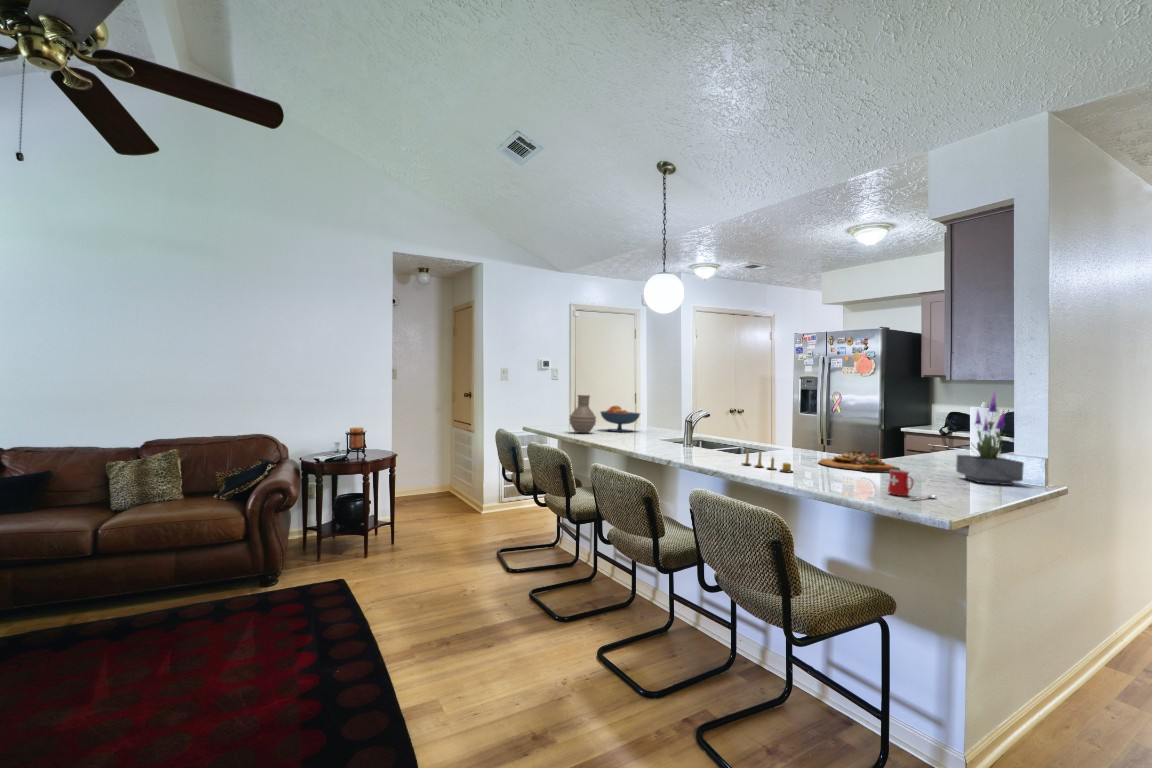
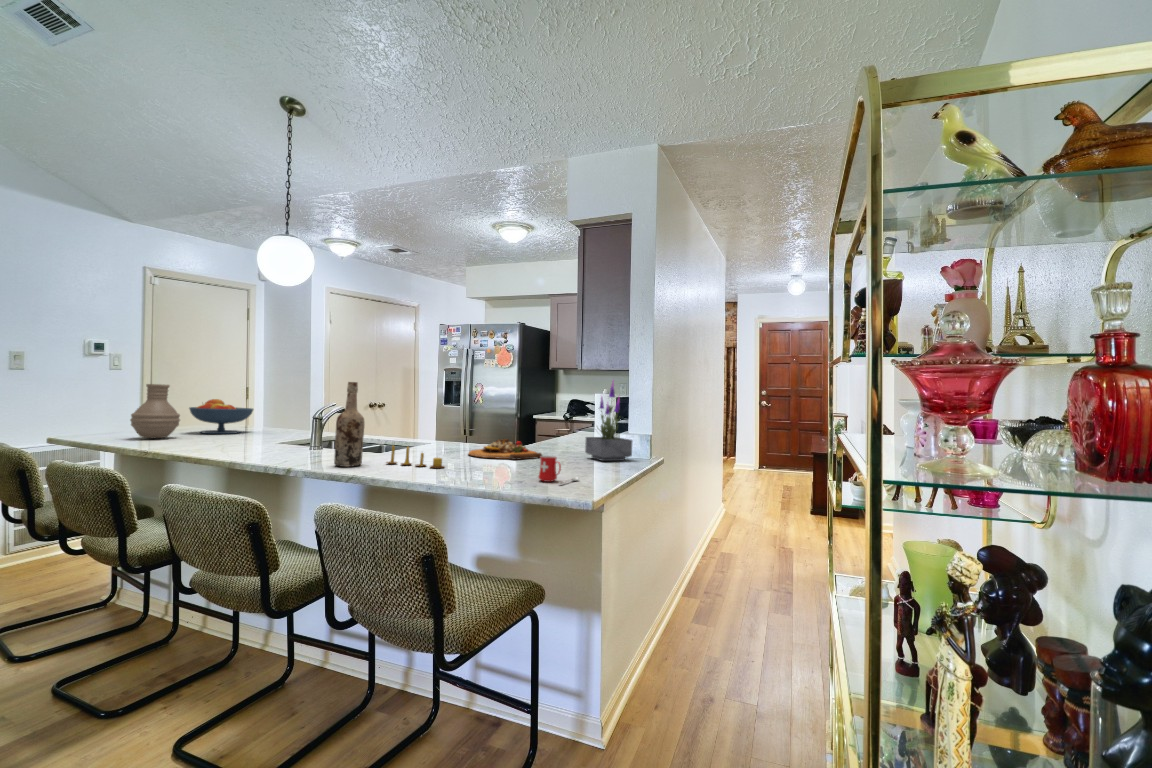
wine bottle: none [701,396,724,464] -> present [334,382,364,467]

